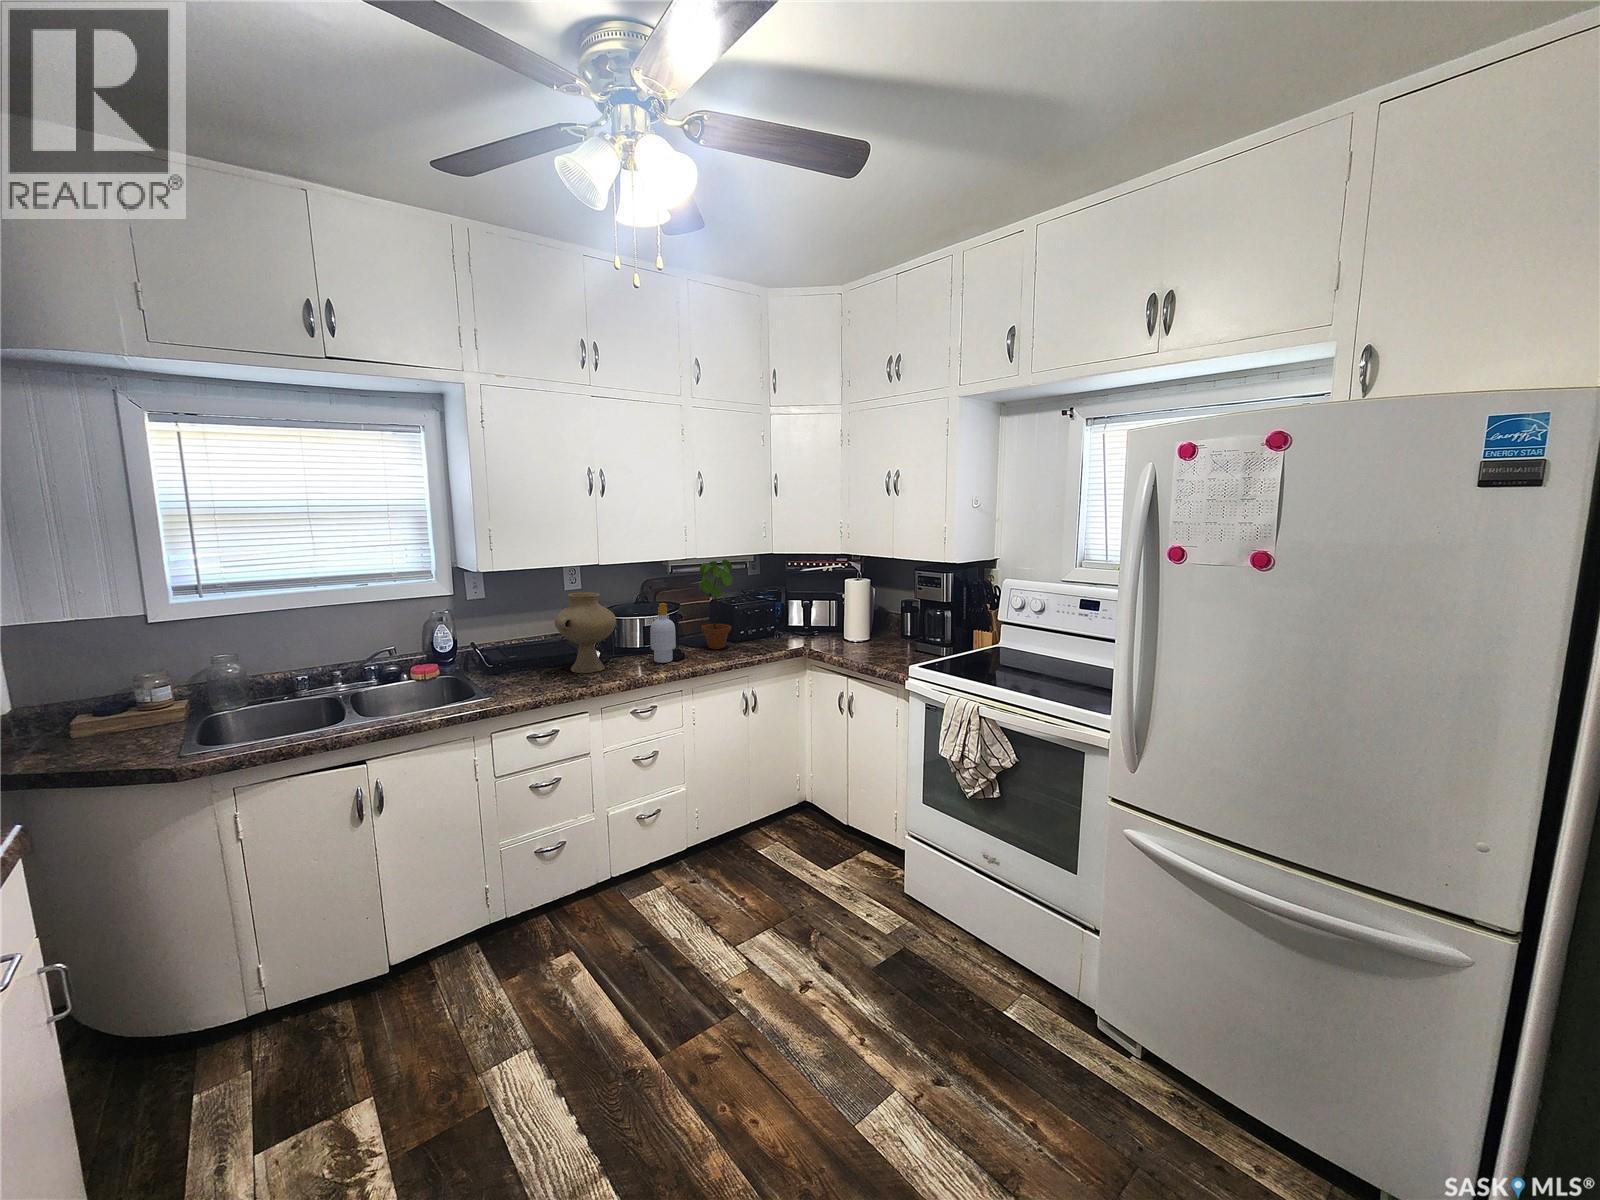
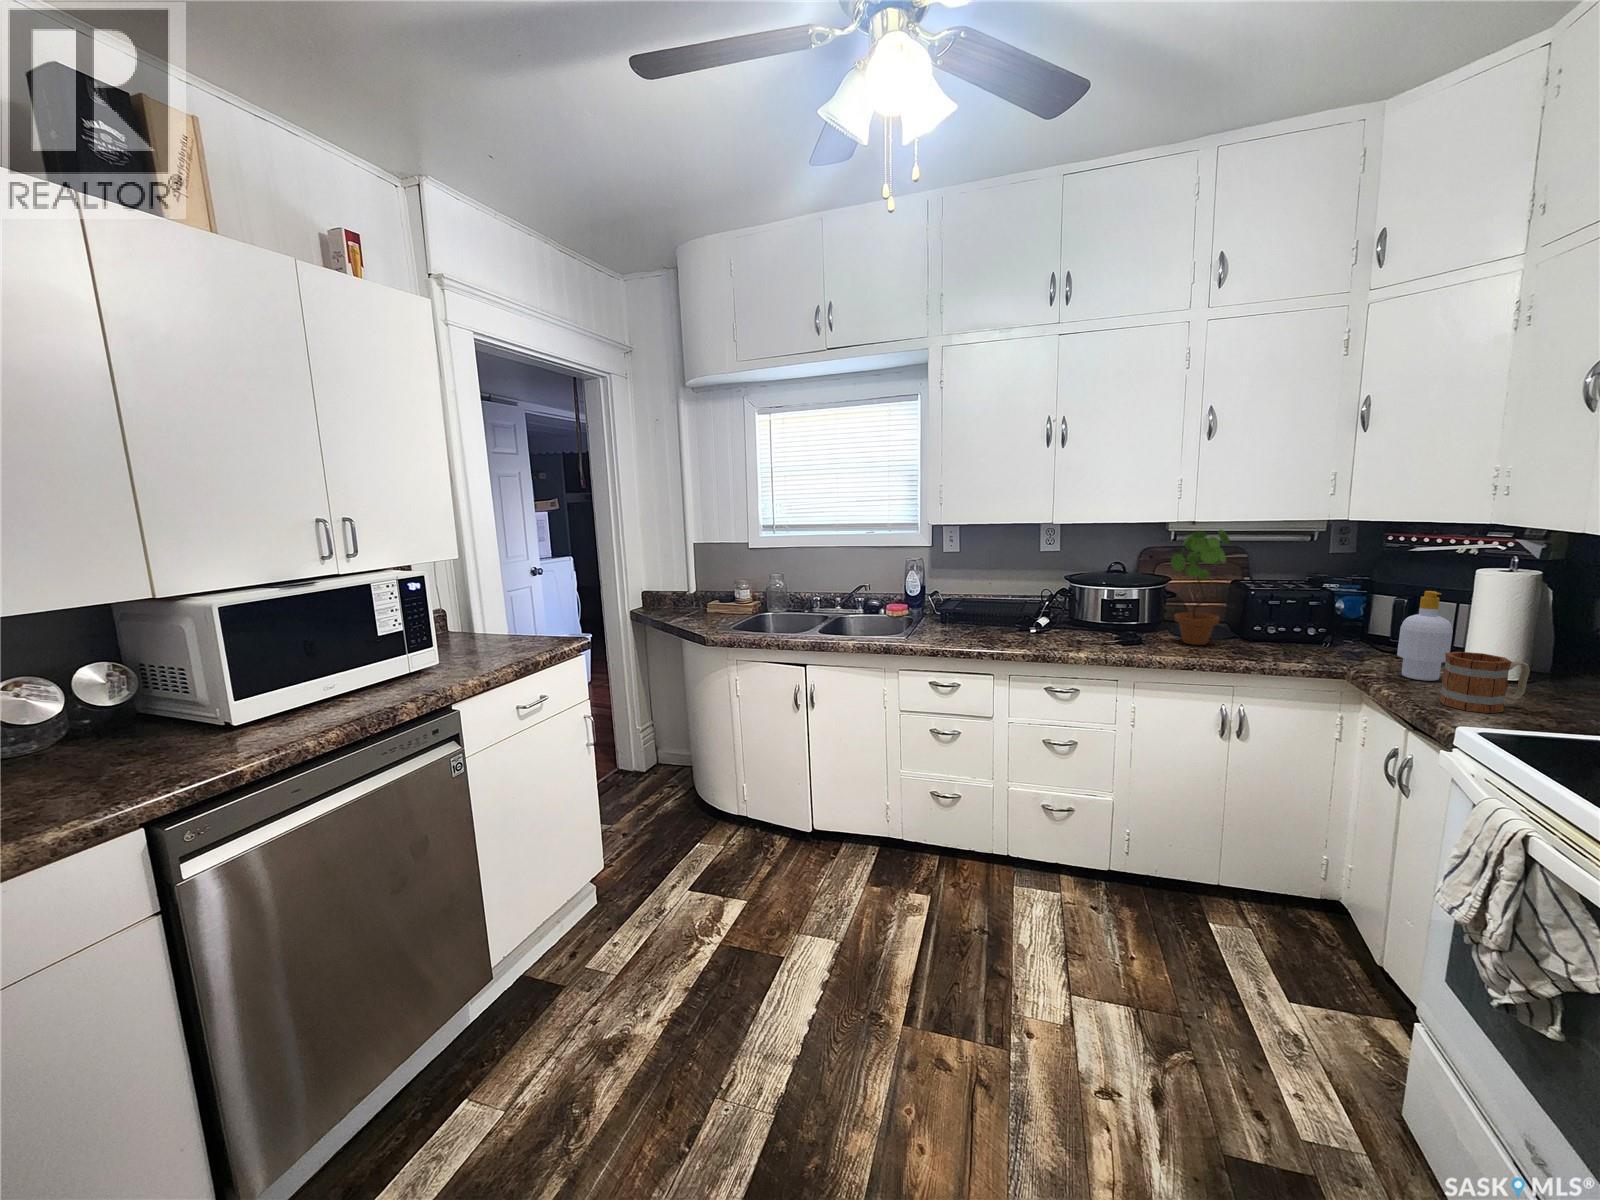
vase: present [555,592,616,673] -> none [977,559,1049,641]
soap bottle: present [650,603,676,663] -> present [1397,591,1453,681]
mug: none [867,628,895,661] -> present [1439,652,1530,713]

